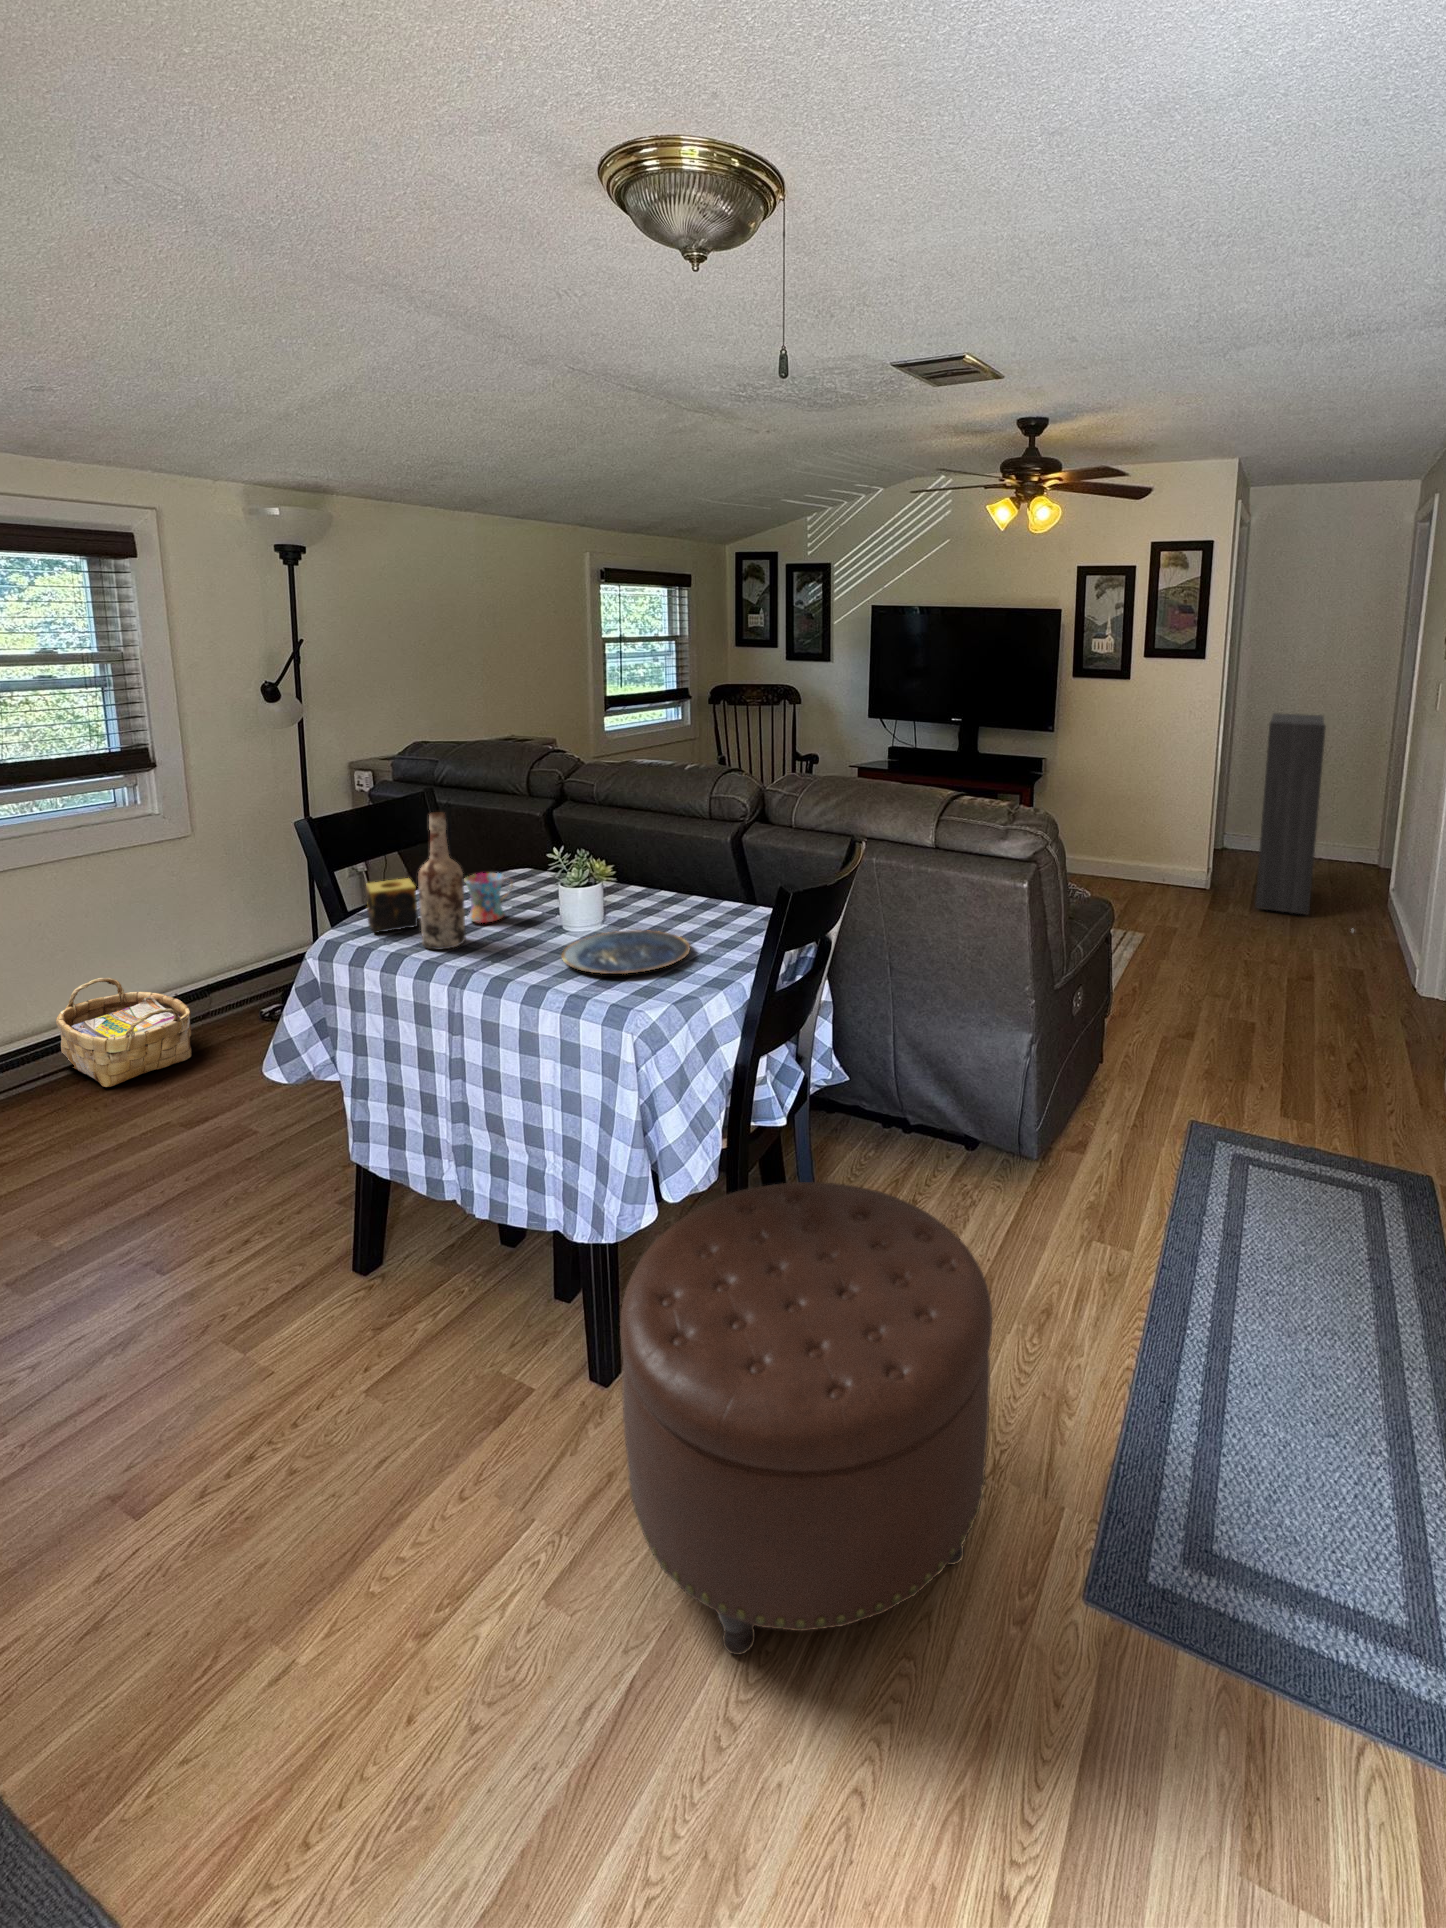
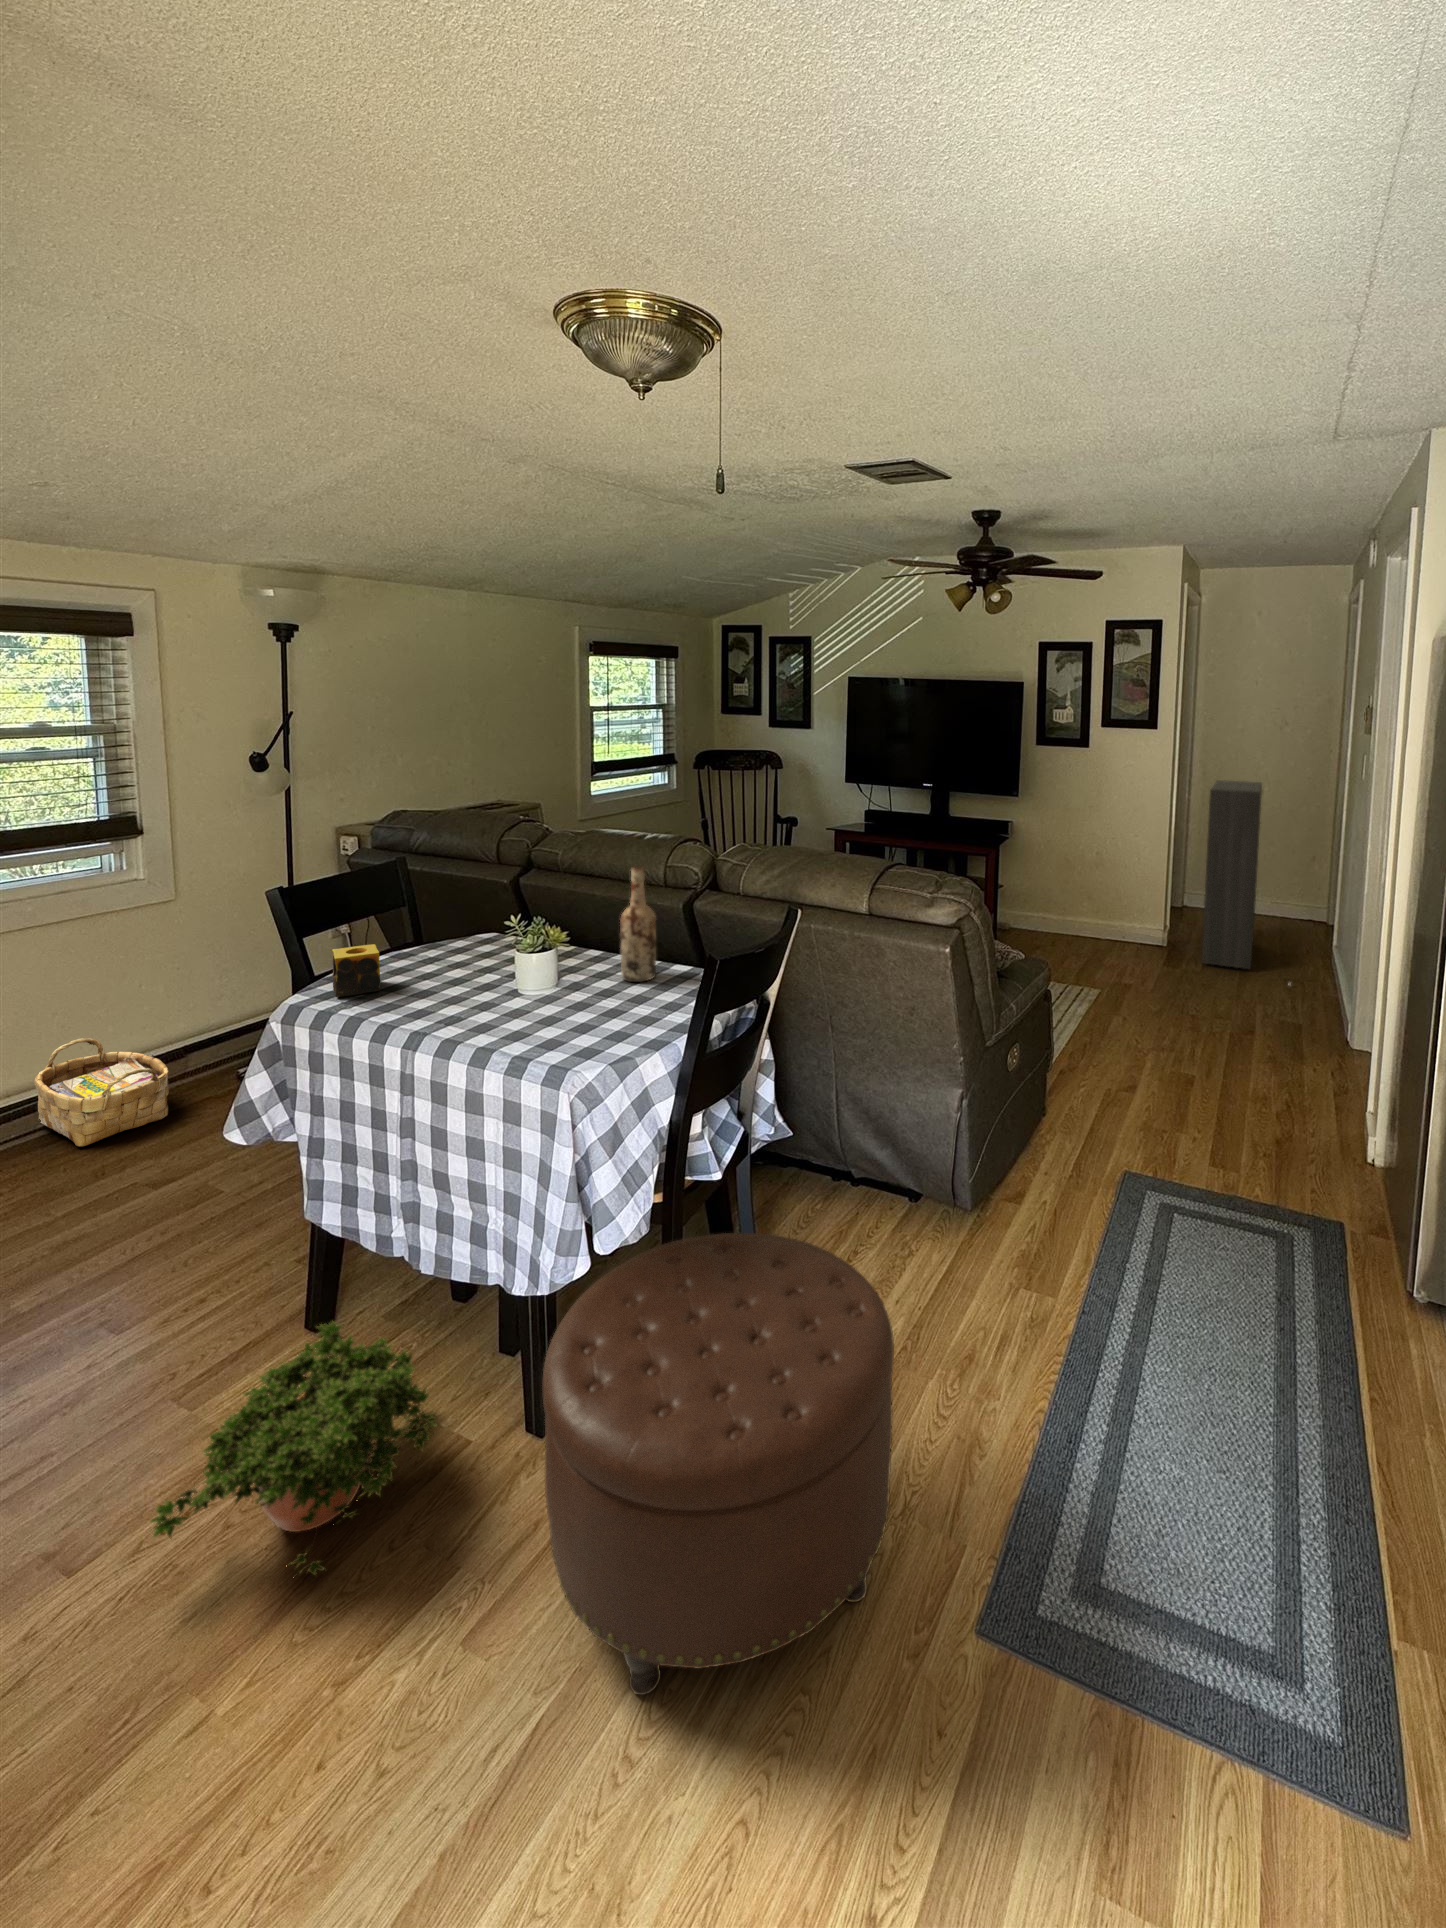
wine bottle: present [418,812,466,950] -> present [620,866,656,982]
mug: present [464,873,513,923] -> none [426,939,474,986]
plate: present [561,930,690,974] -> none [511,993,634,1036]
potted plant: none [212,1266,504,1526] -> present [150,1322,435,1575]

